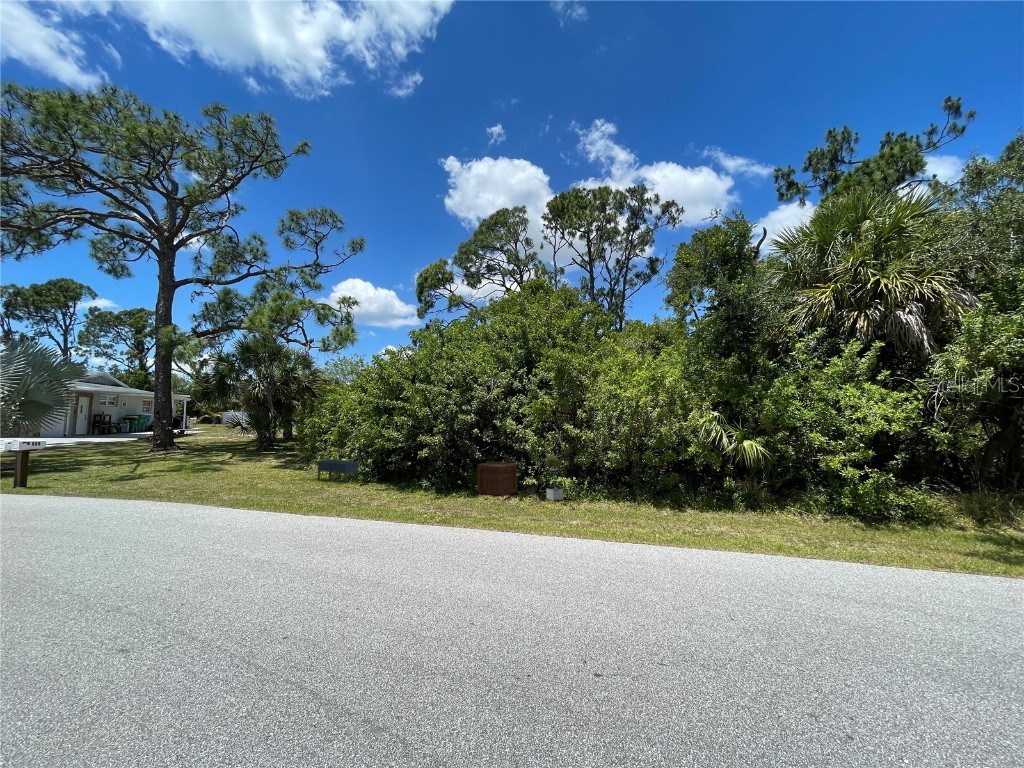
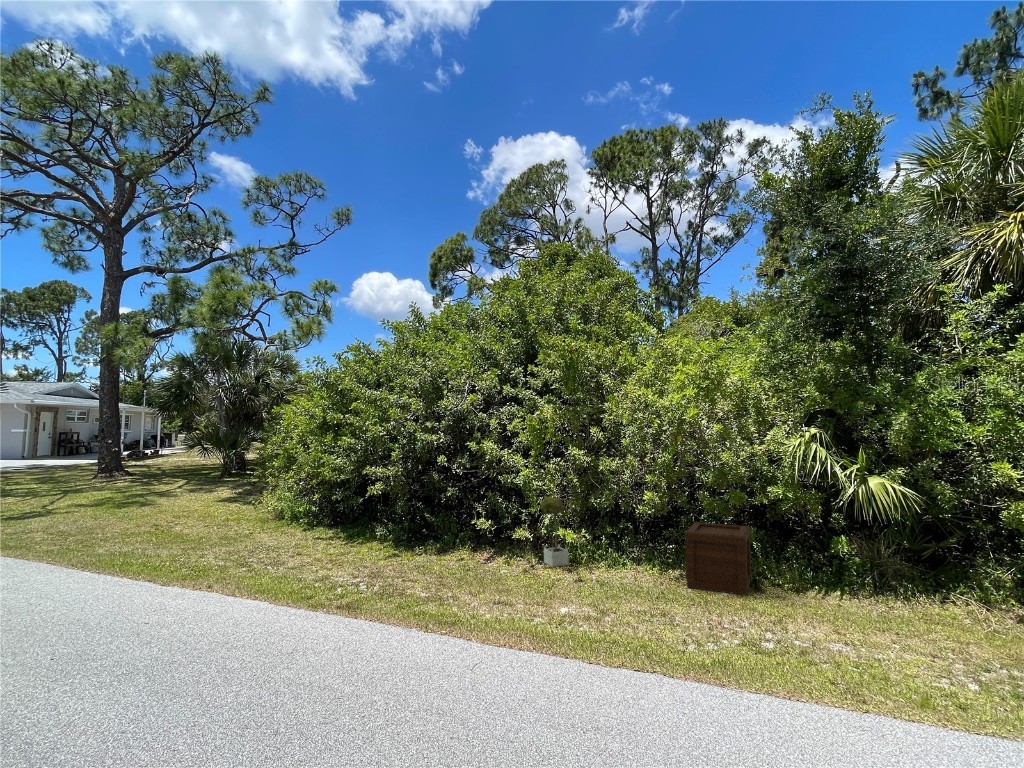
bench: present [317,459,359,483] -> none [251,494,303,529]
wooden crate: present [477,462,518,496] -> present [685,522,751,595]

